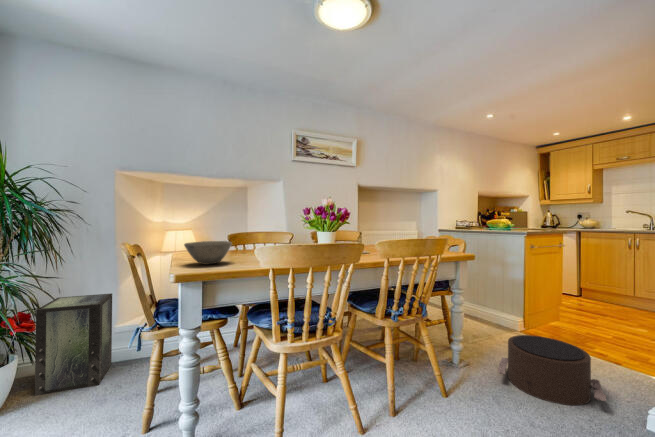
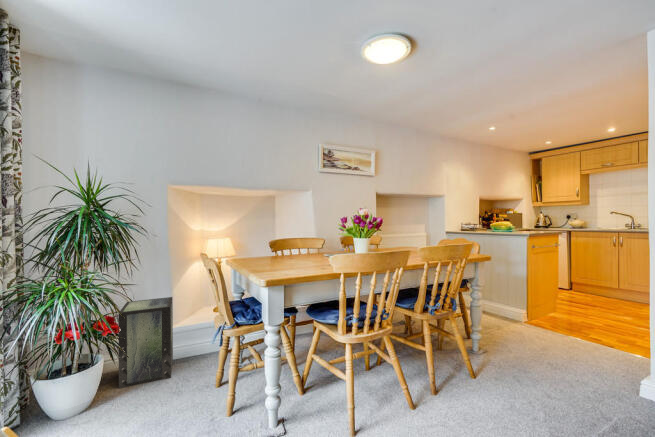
bowl: present [184,241,232,264] -> none [257,250,296,271]
pouf: present [498,335,606,405] -> none [514,324,607,381]

